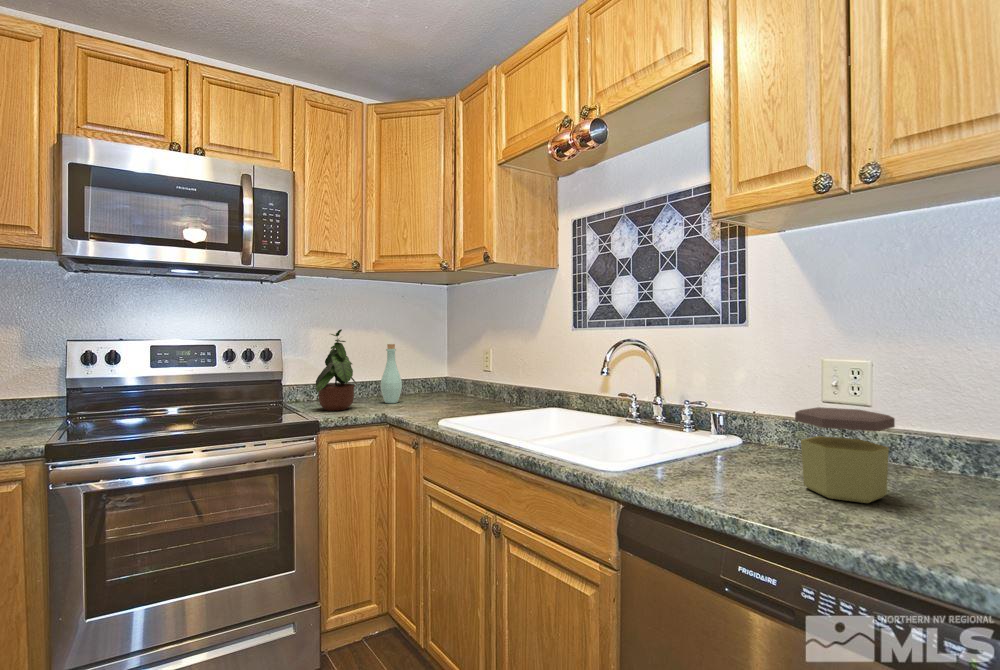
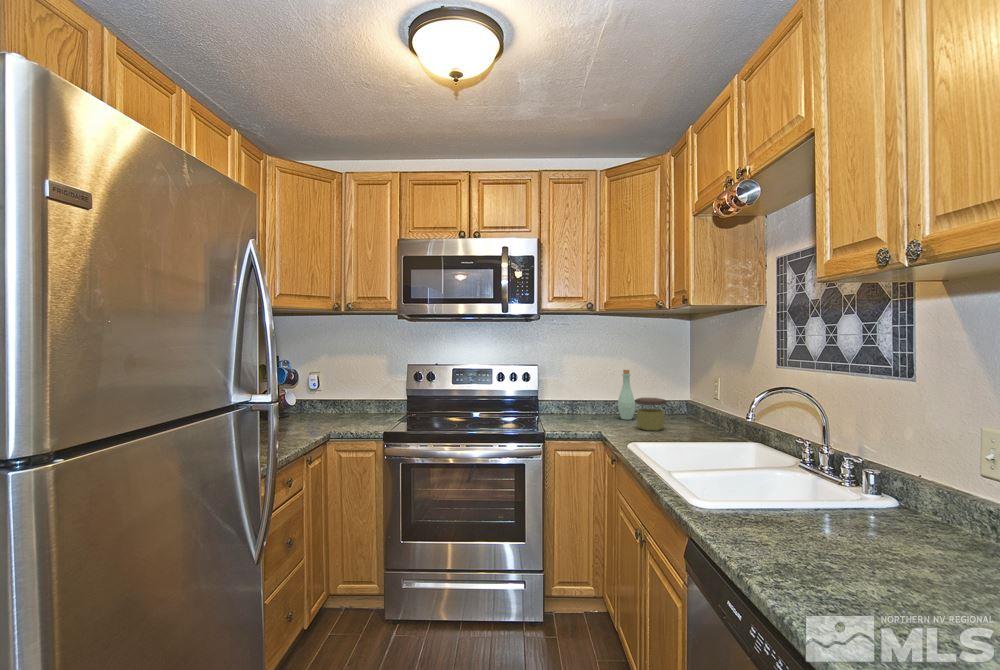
potted plant: present [315,329,358,411] -> none [560,358,596,421]
jar: present [795,407,895,503] -> present [635,398,666,431]

